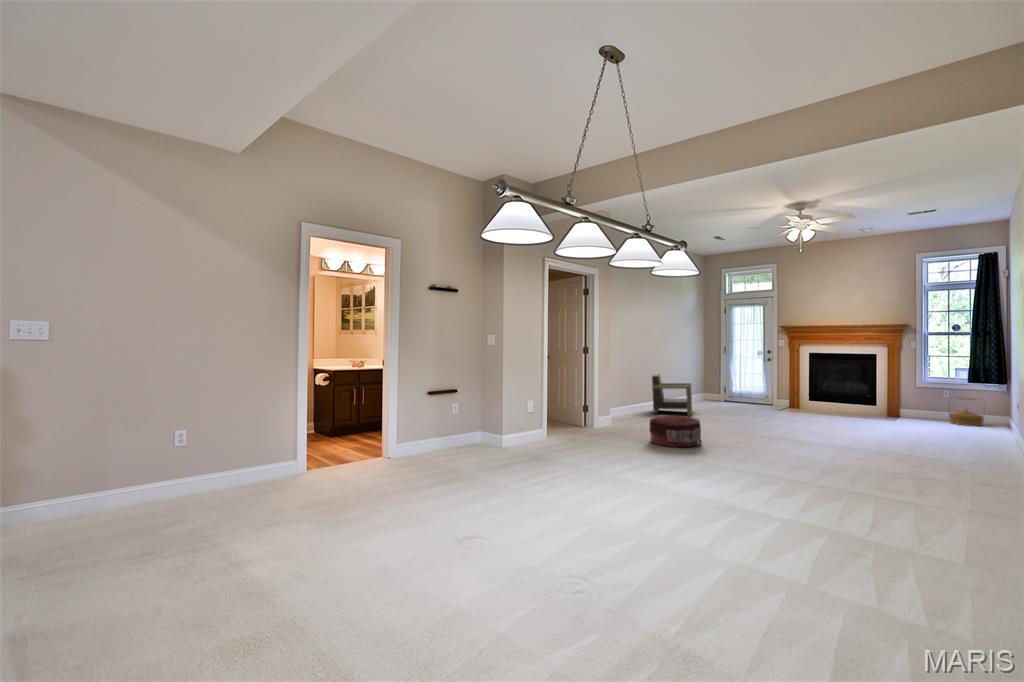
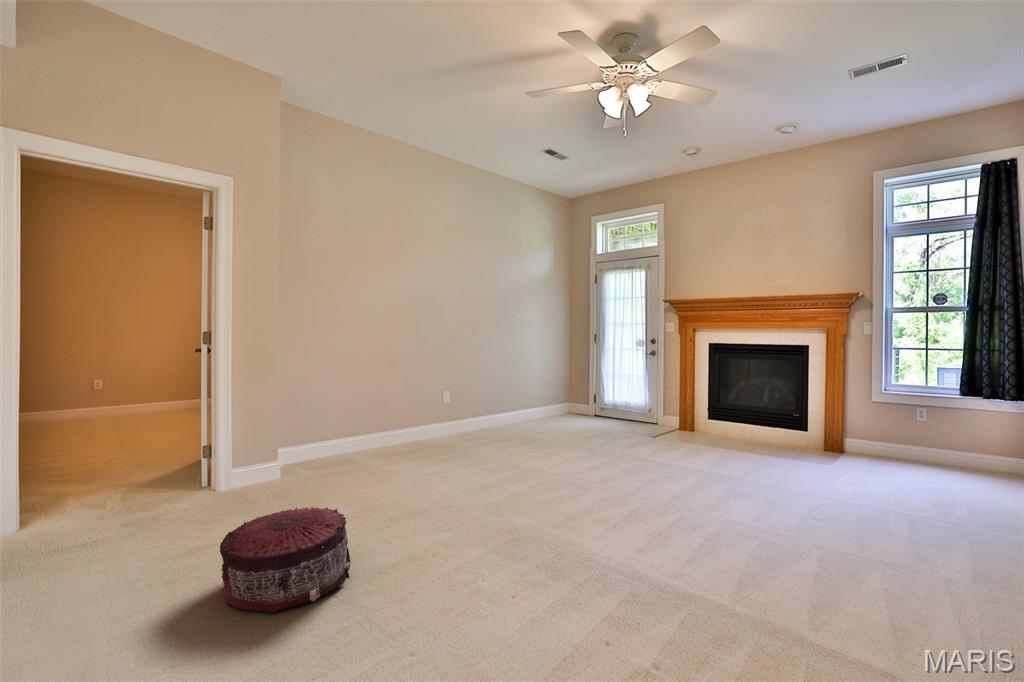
armchair: present [652,374,692,416] -> none [428,384,510,460]
woven basket: present [949,397,985,426] -> none [925,421,990,478]

